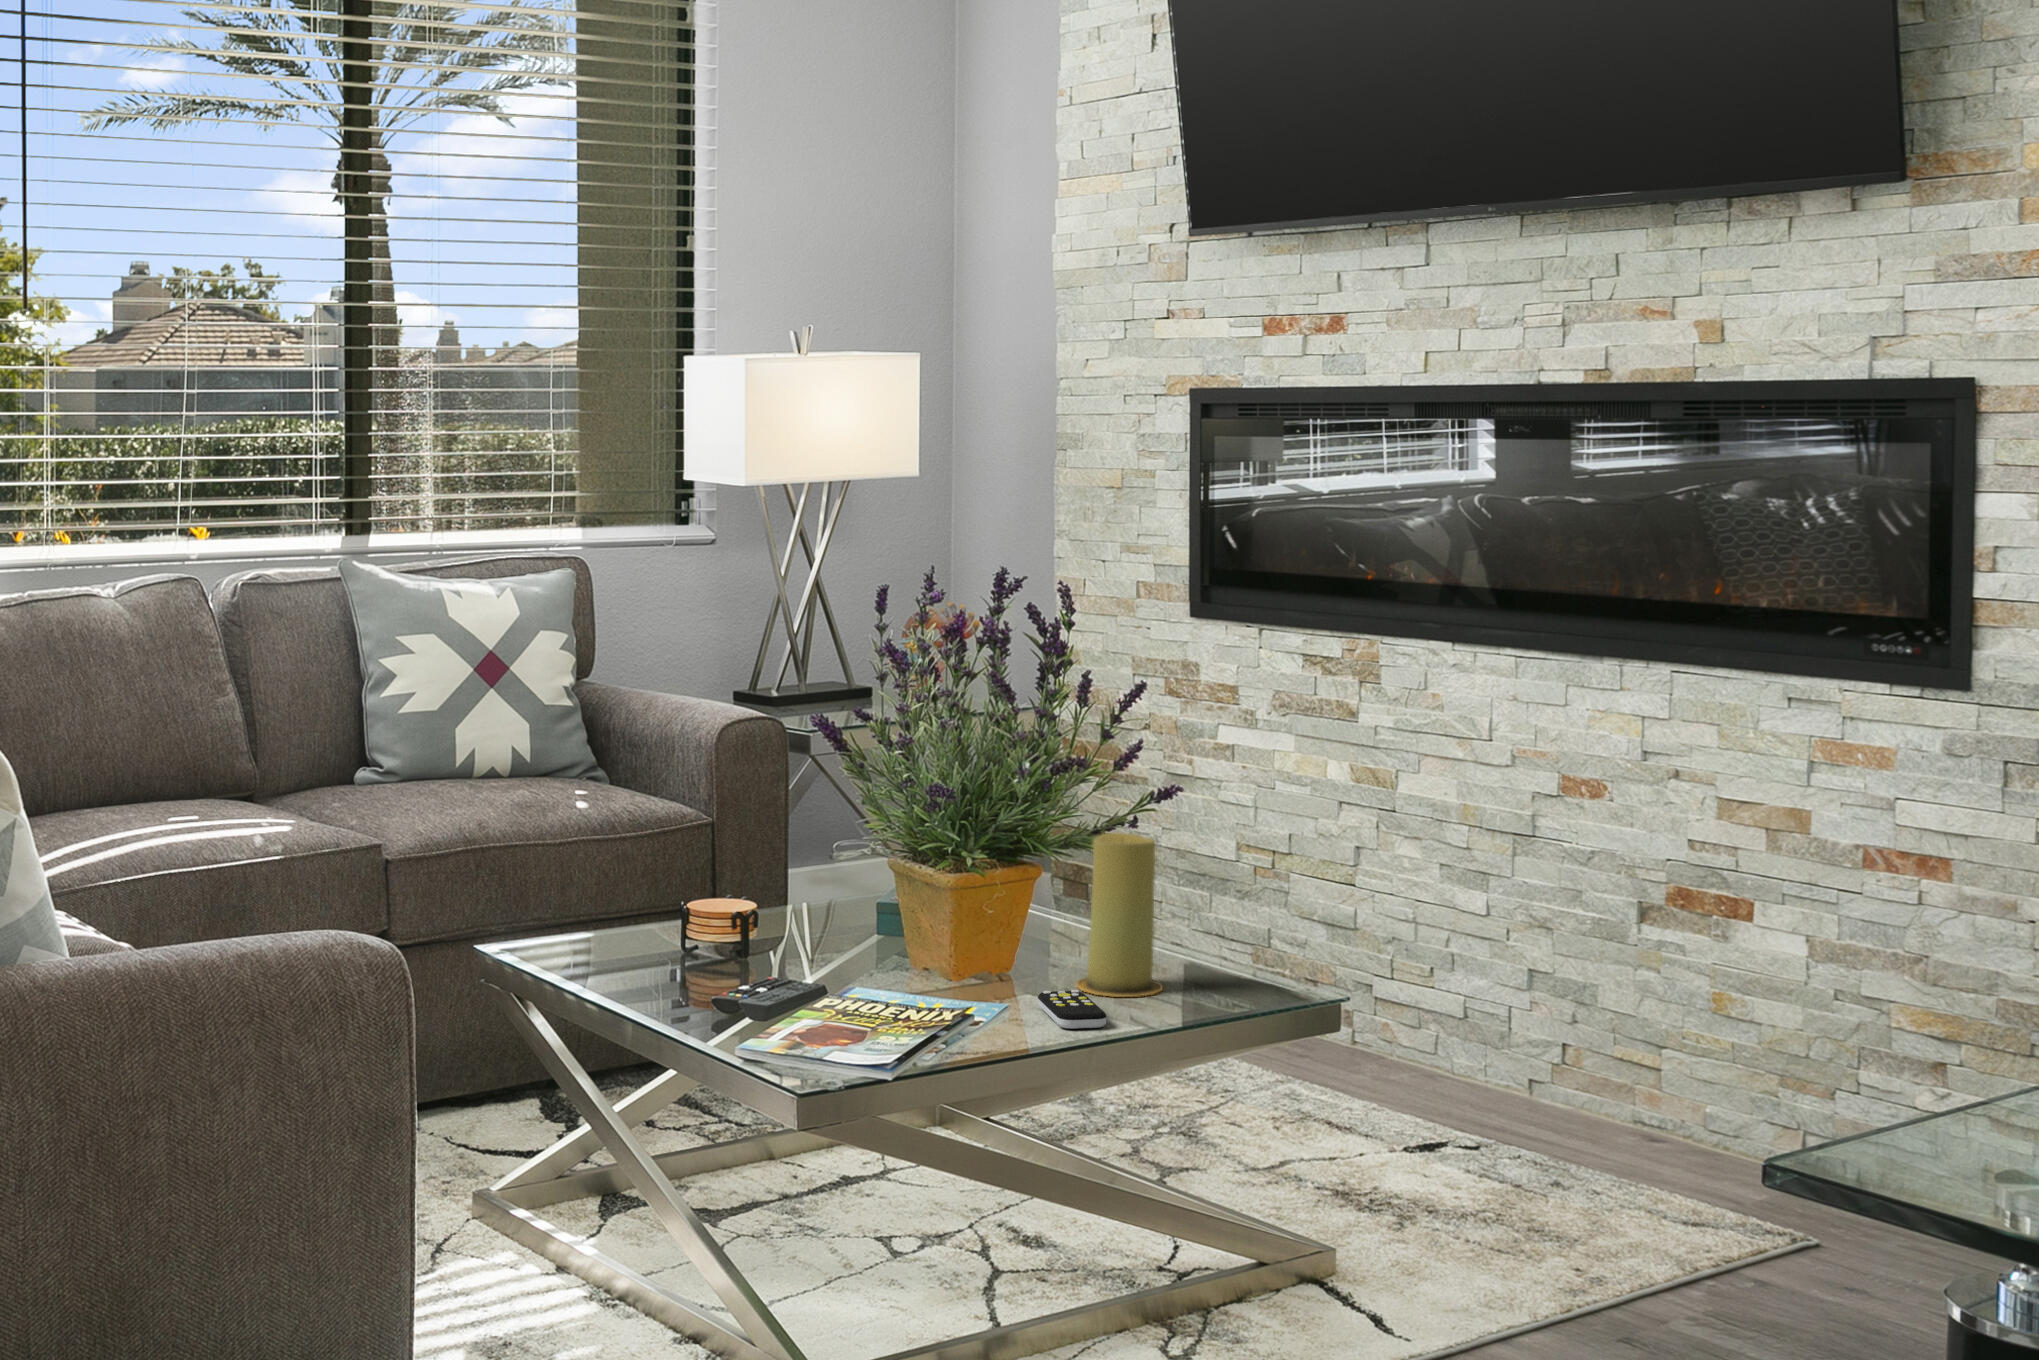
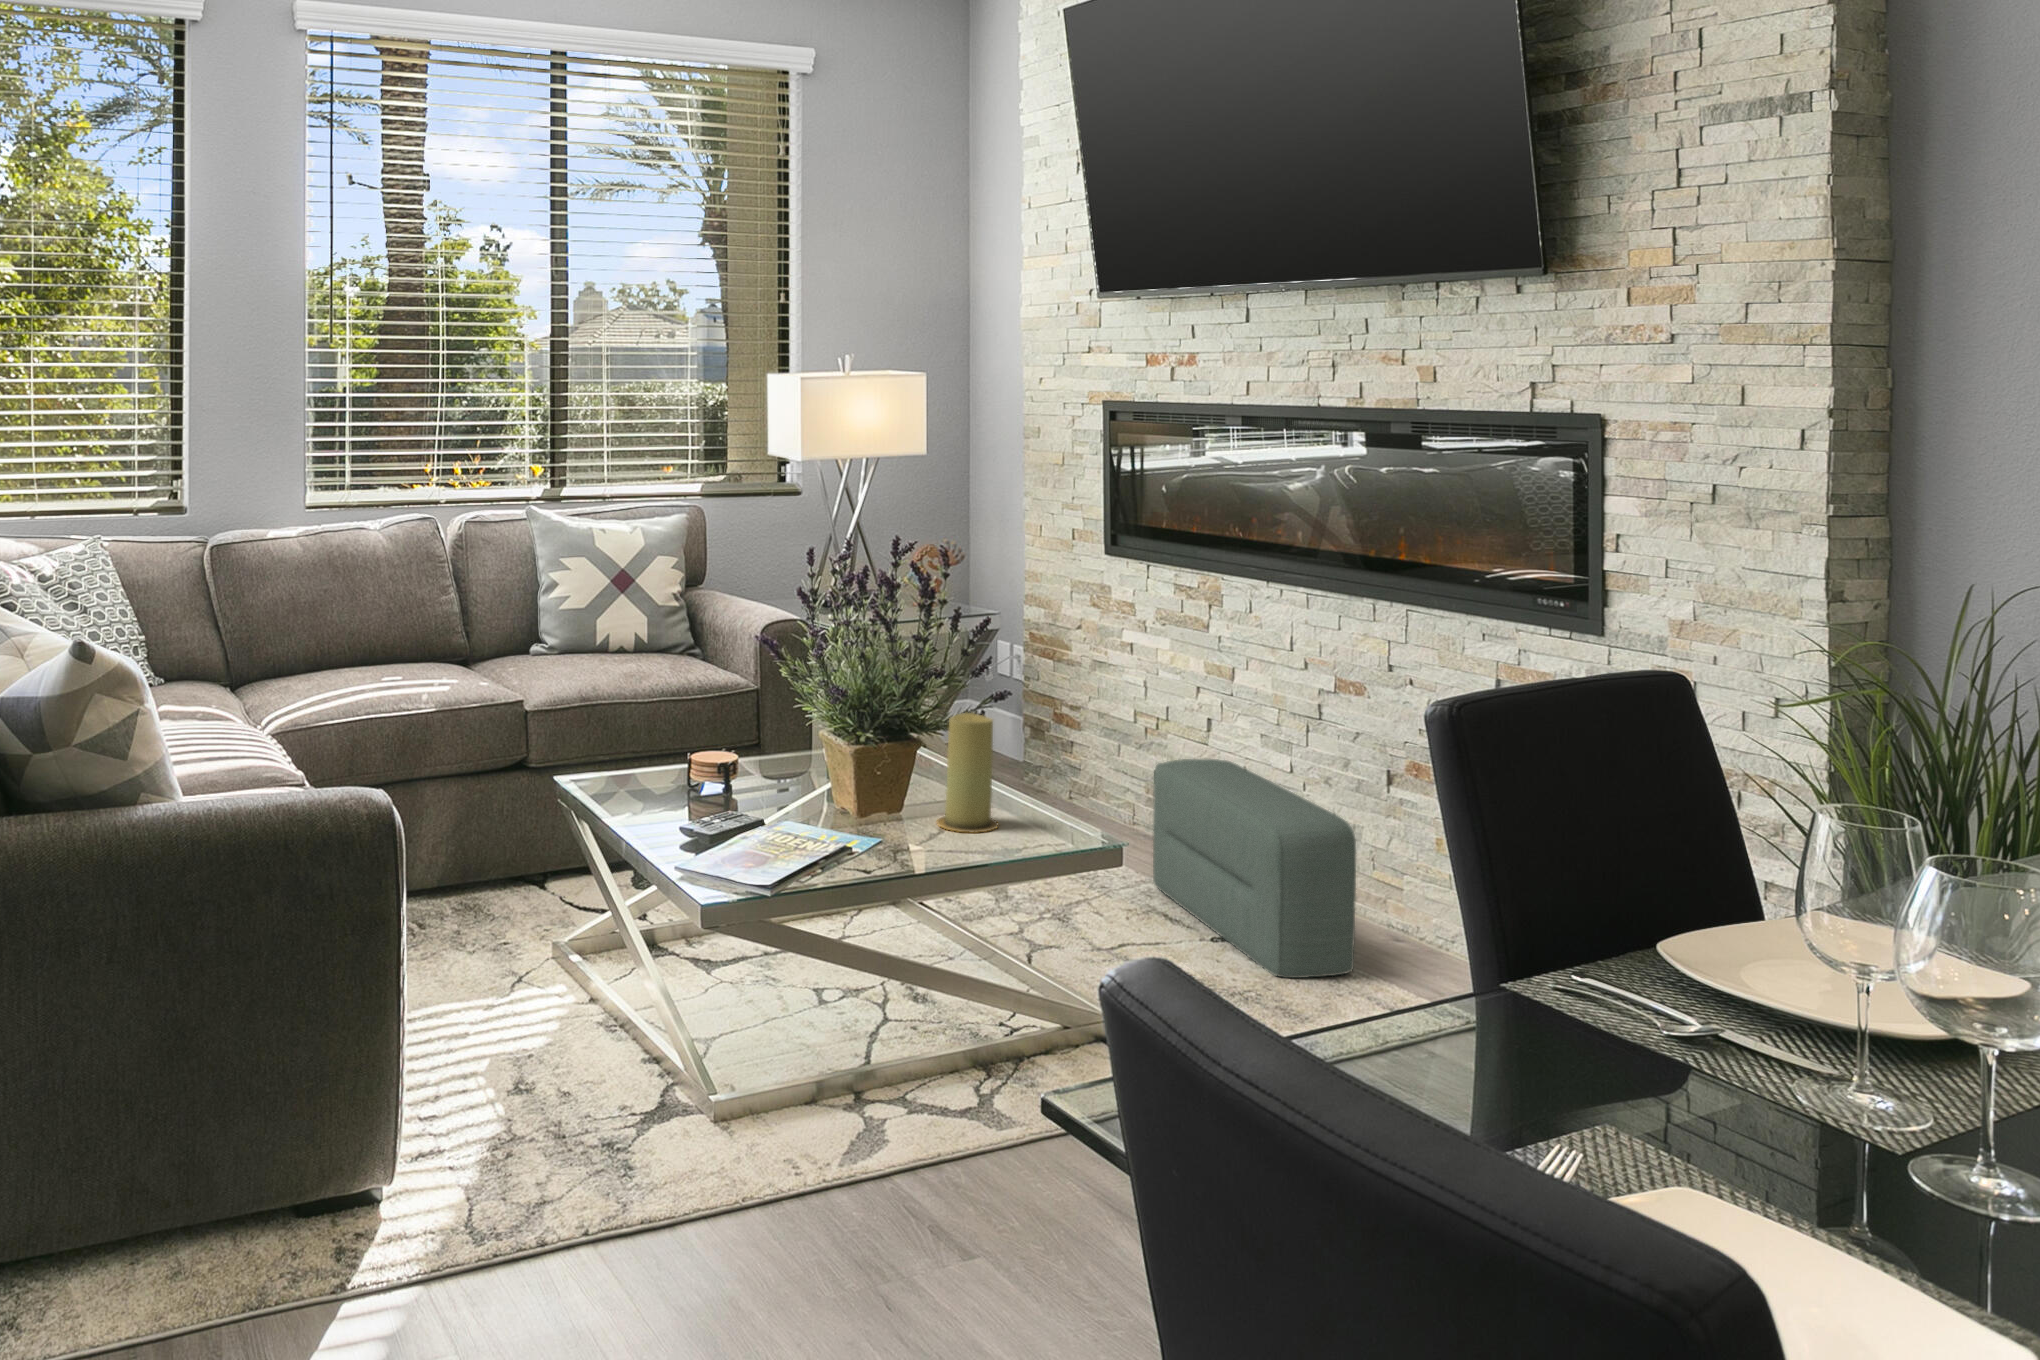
pouf: none [1301,904,1611,1198] -> present [1153,759,1356,978]
remote control: present [1038,990,1106,1029] -> none [900,827,941,857]

